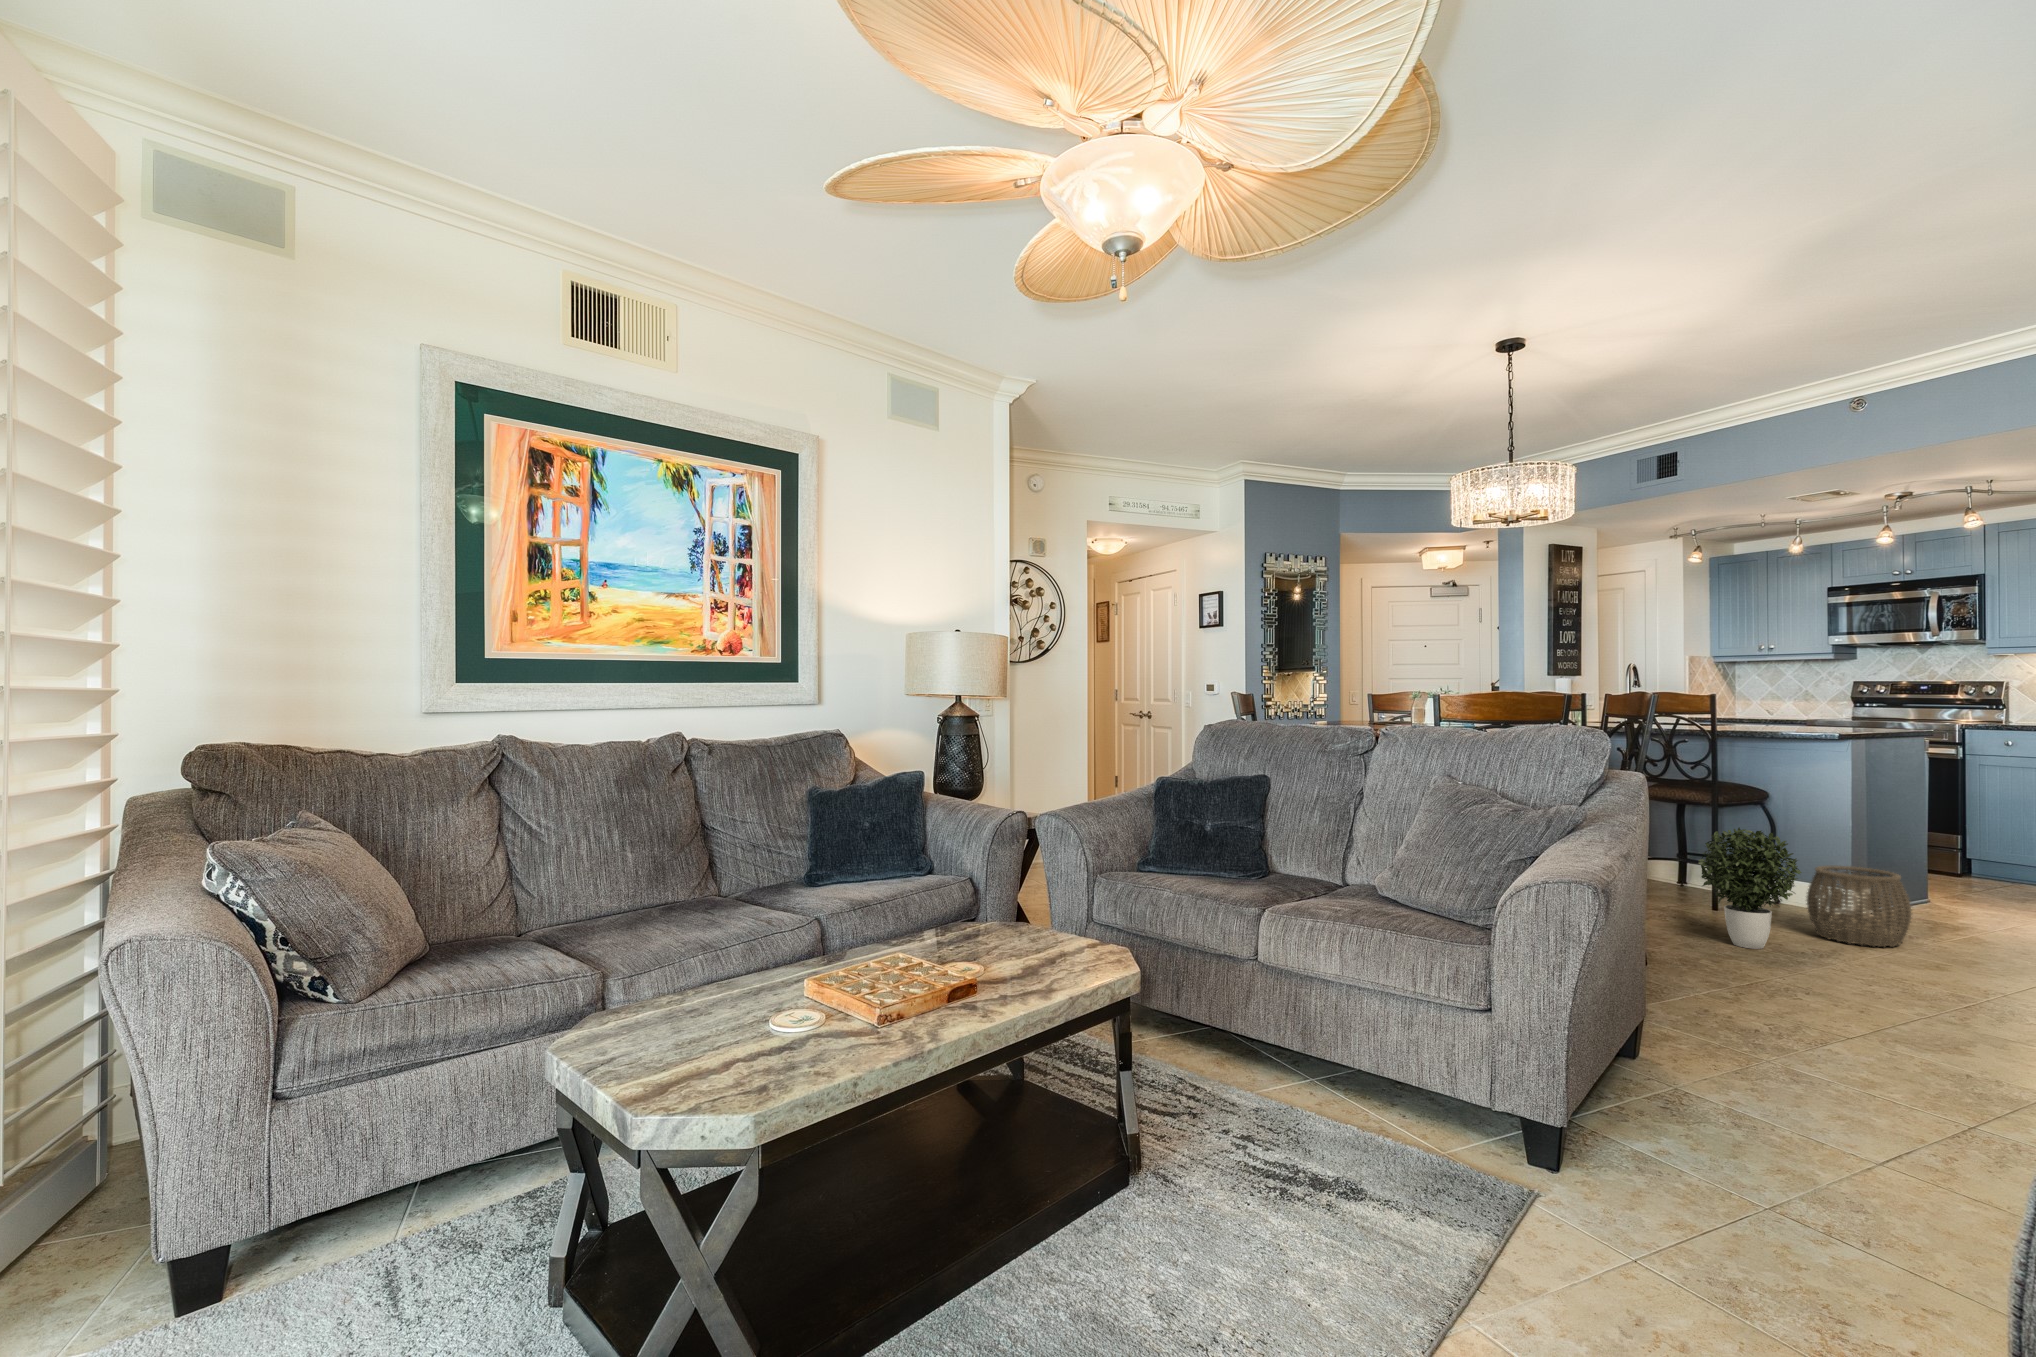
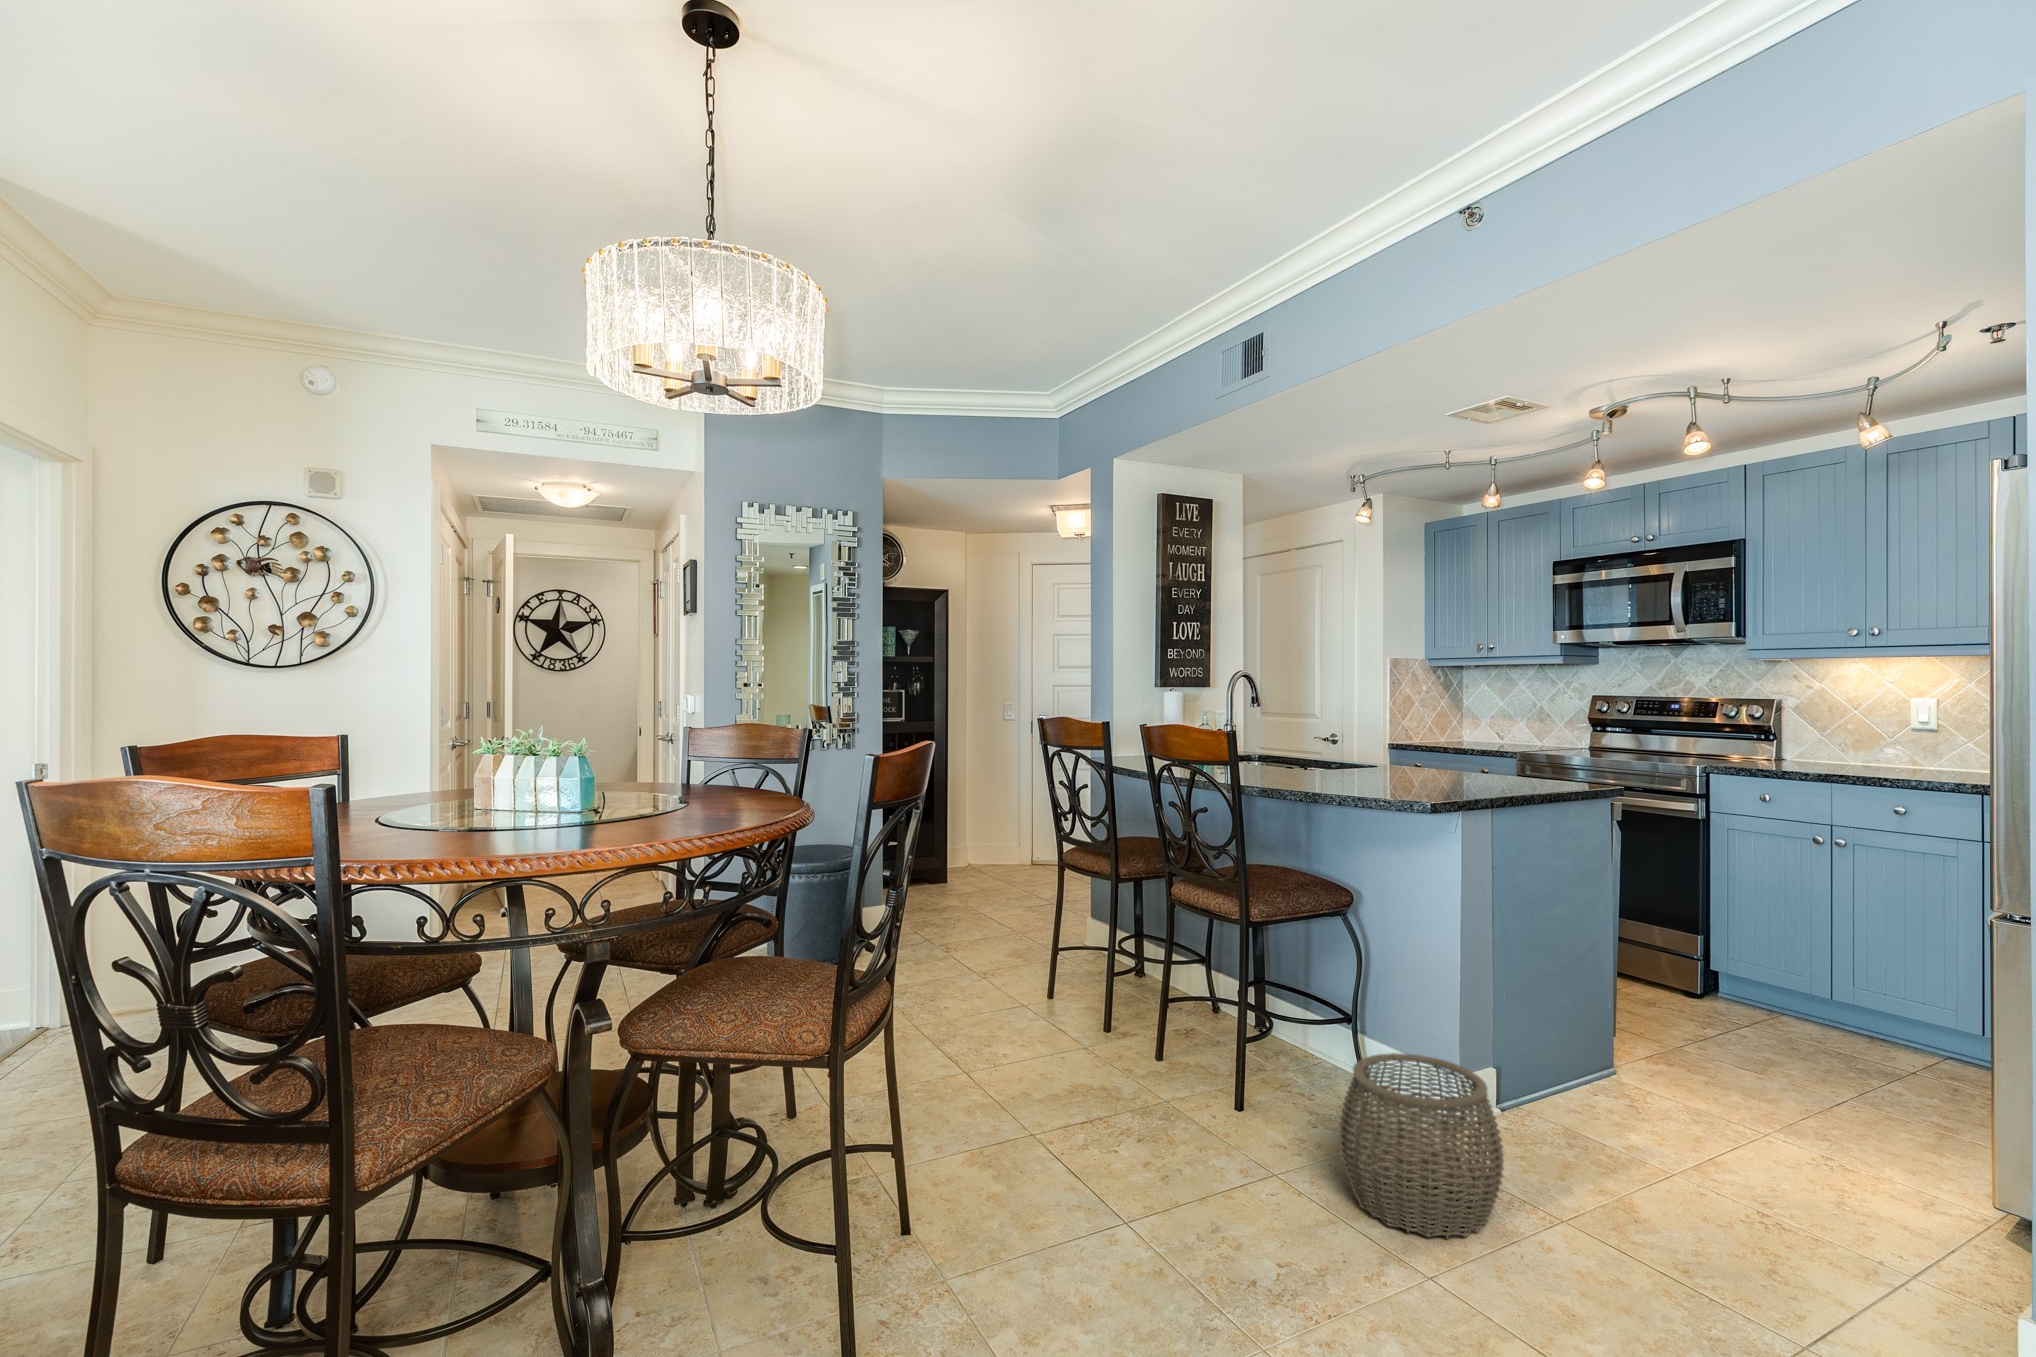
potted plant: present [1698,827,1802,949] -> none [1102,1002,1275,1256]

